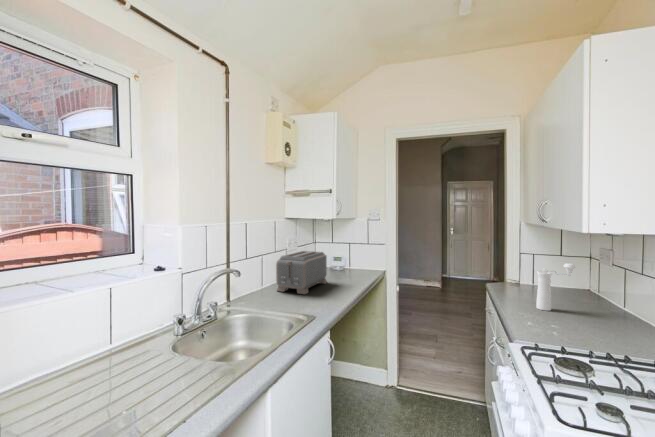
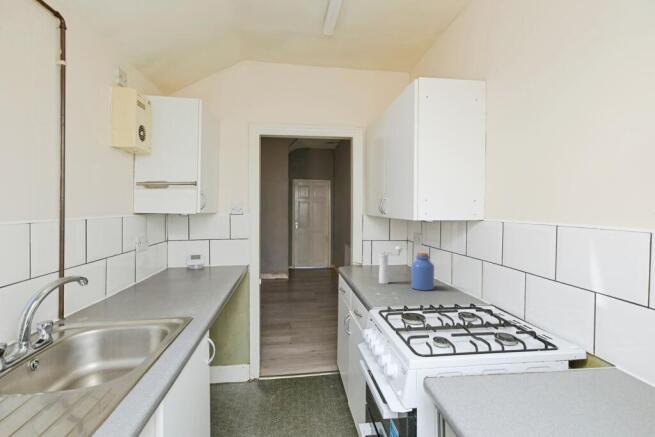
toaster: present [276,251,327,294] -> none [130,250,192,298]
jar: none [586,276,627,329] -> present [411,253,434,290]

